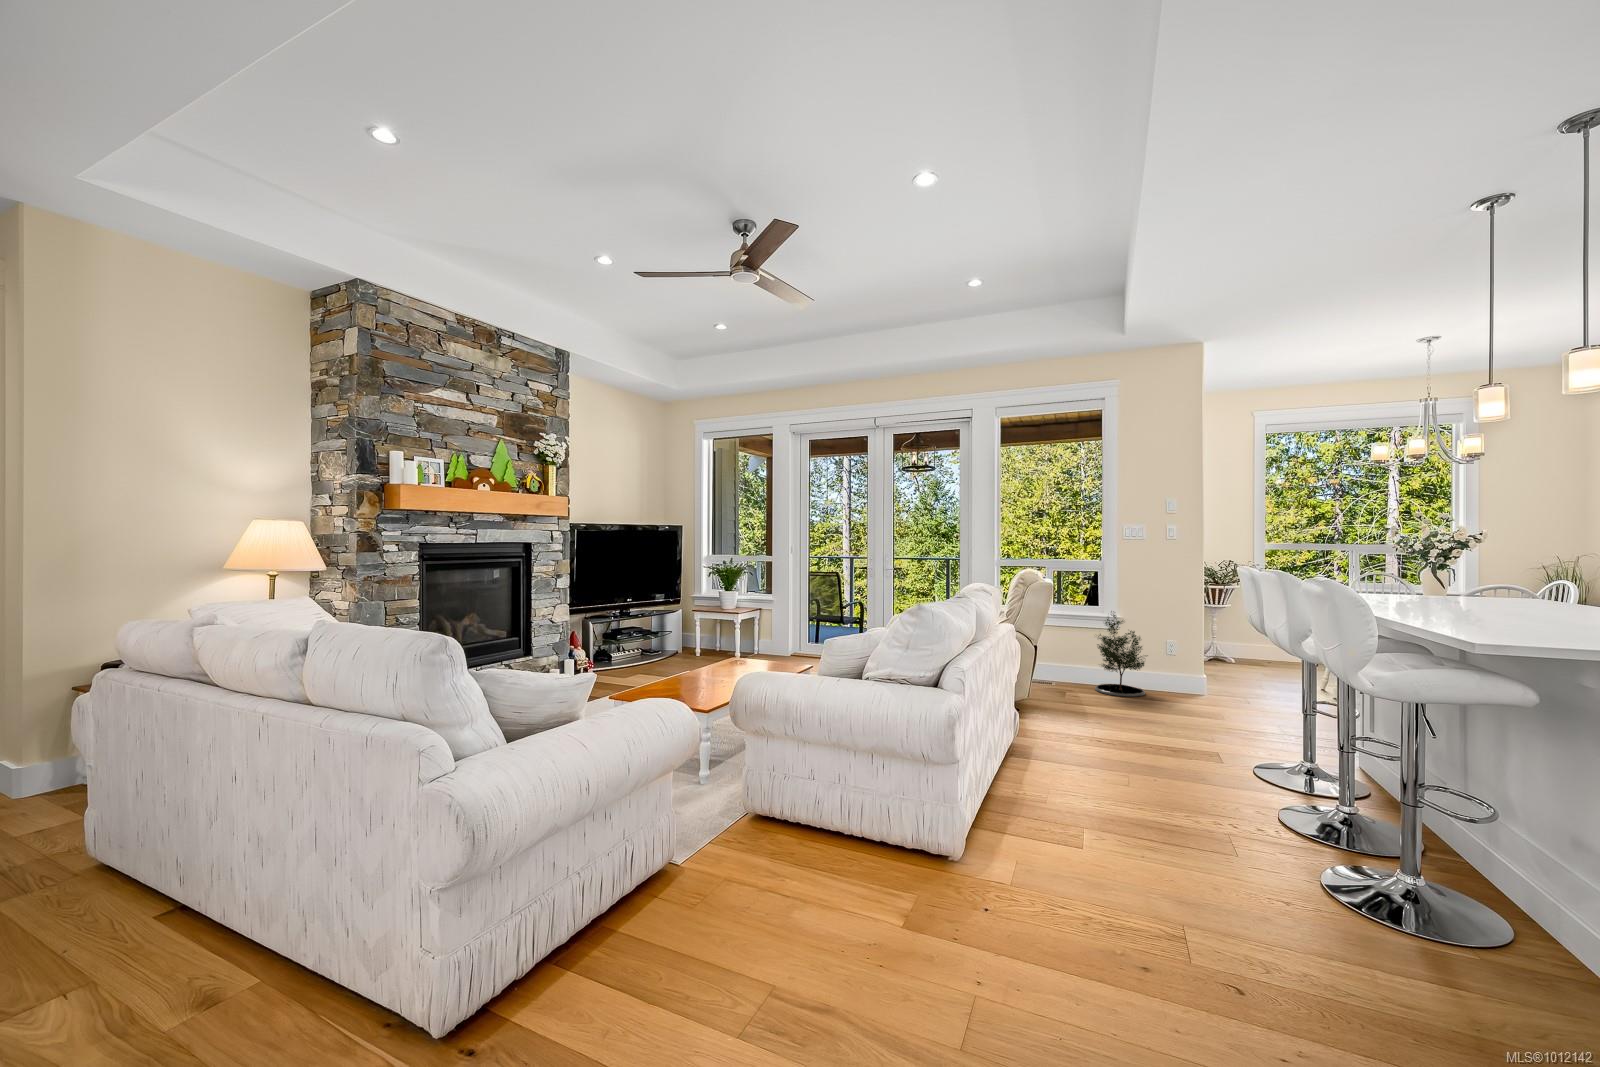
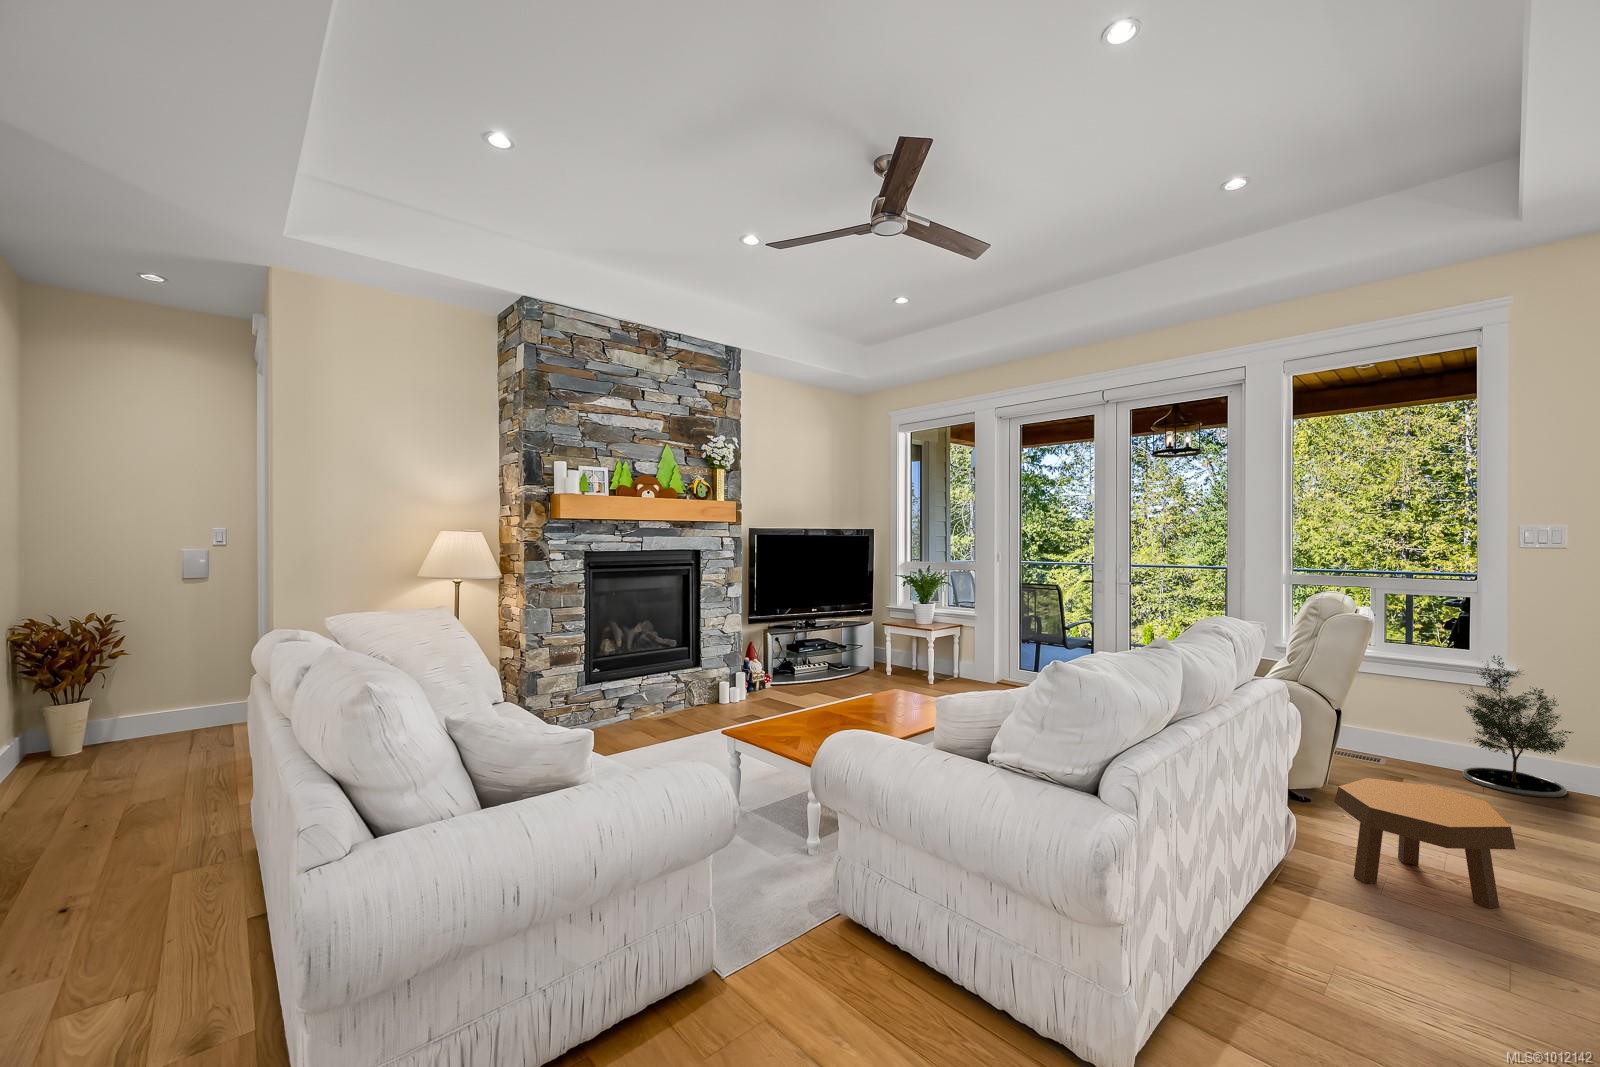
footstool: none [1037,688,1126,754] -> present [1334,778,1516,909]

